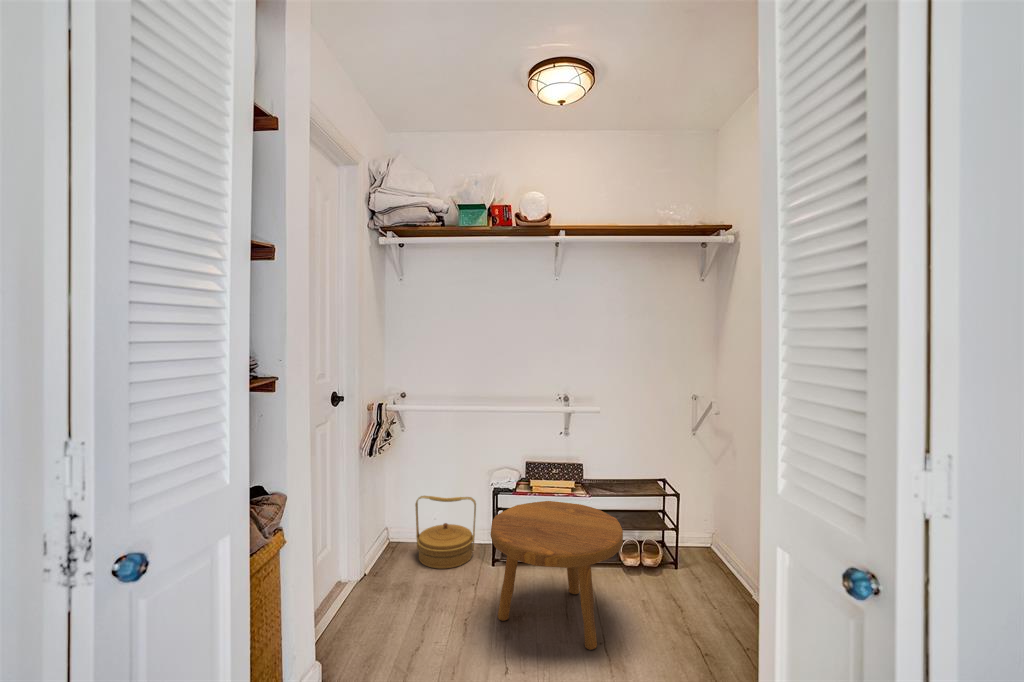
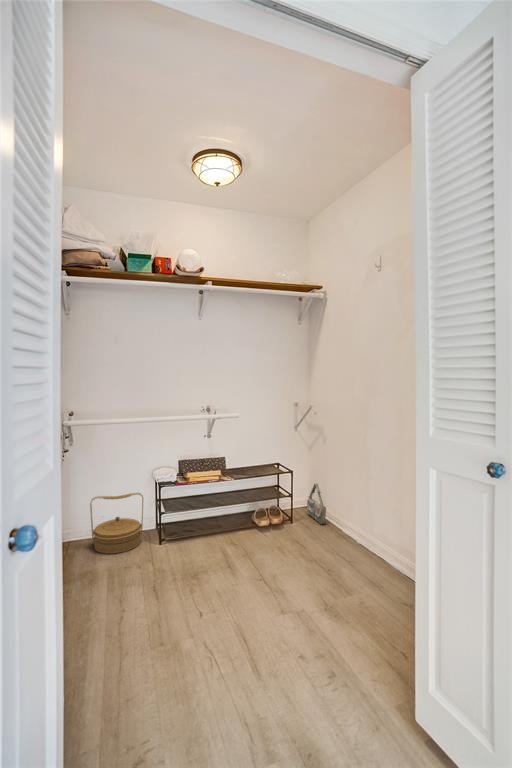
footstool: present [490,501,623,650] -> none [172,484,271,580]
bag: none [705,515,731,579] -> present [307,483,326,524]

